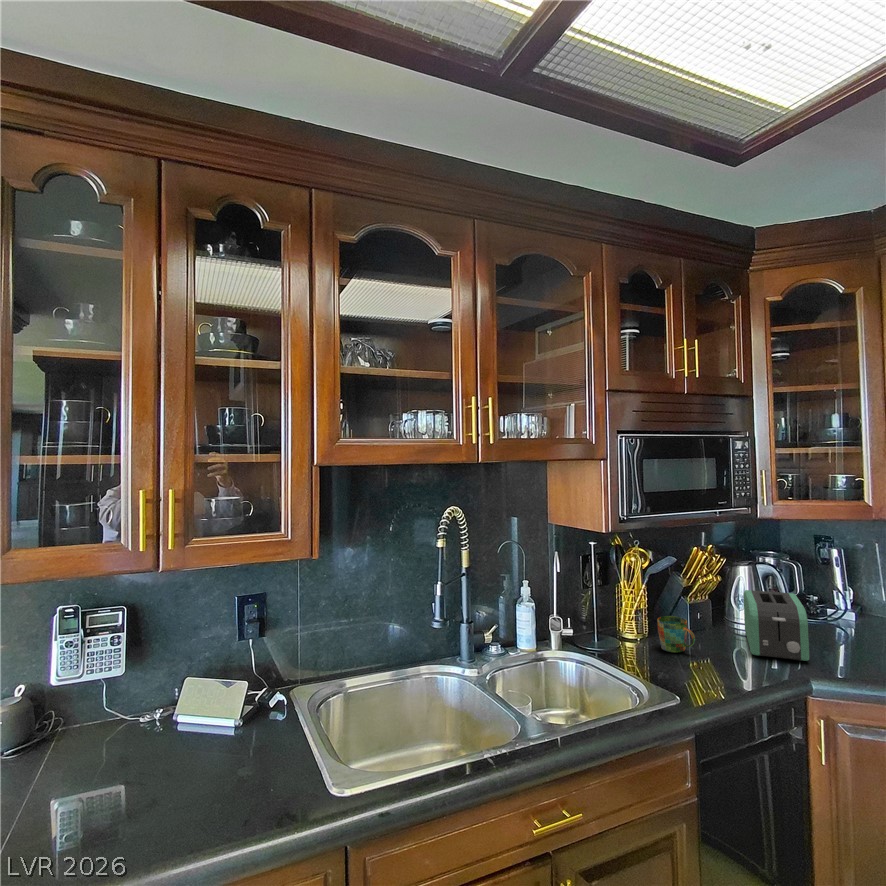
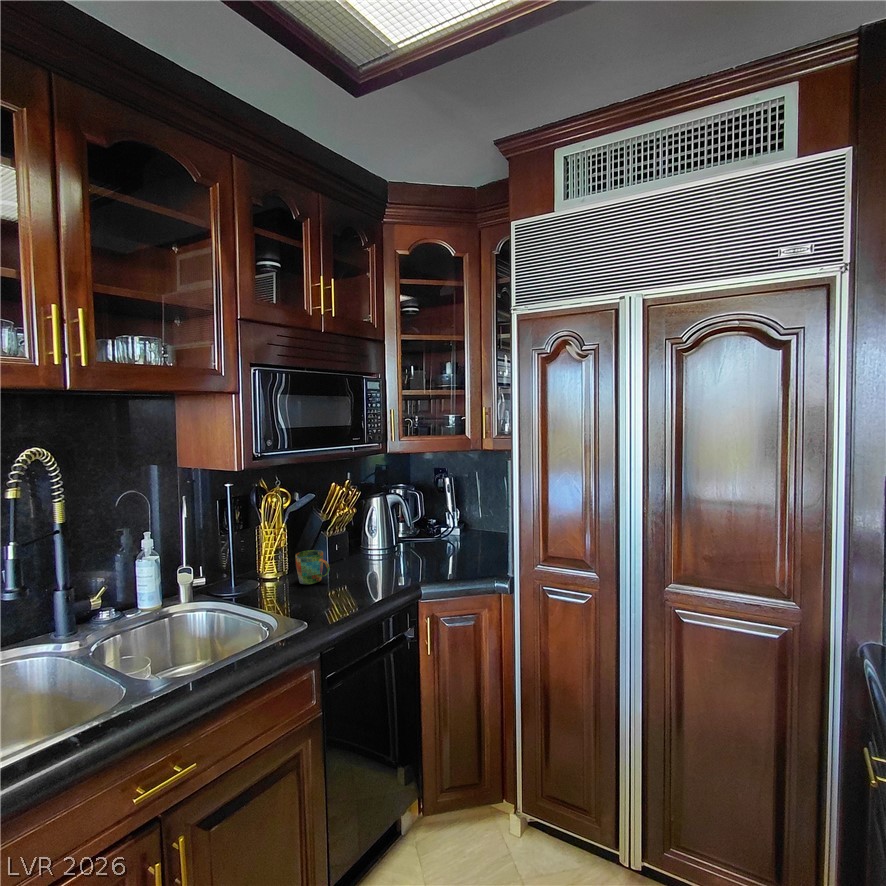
toaster: present [744,590,809,661] -> none [375,517,421,574]

